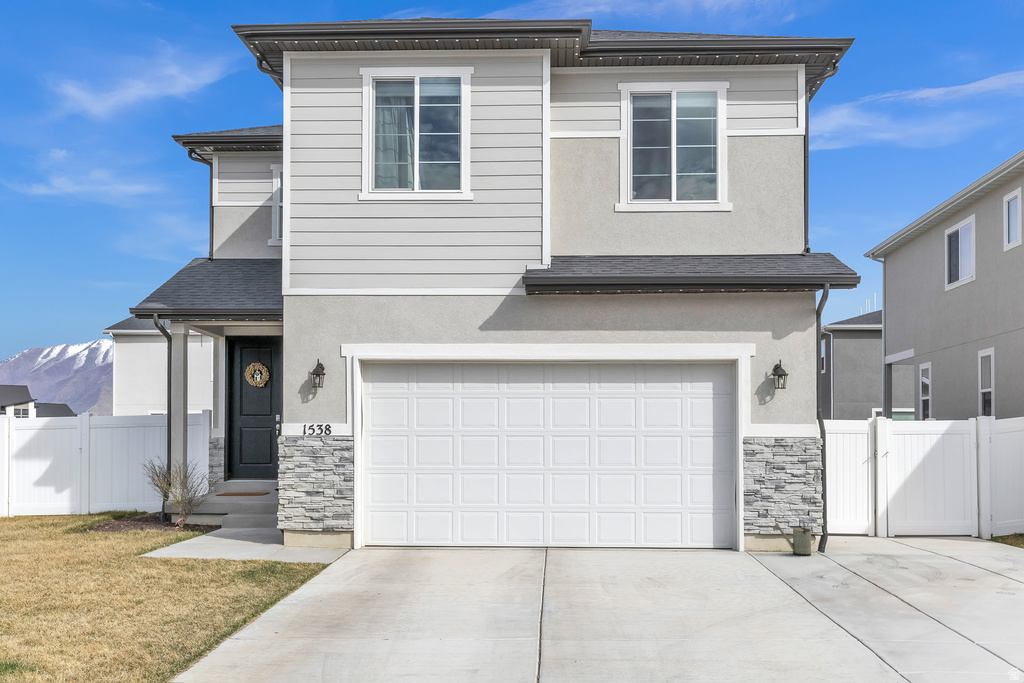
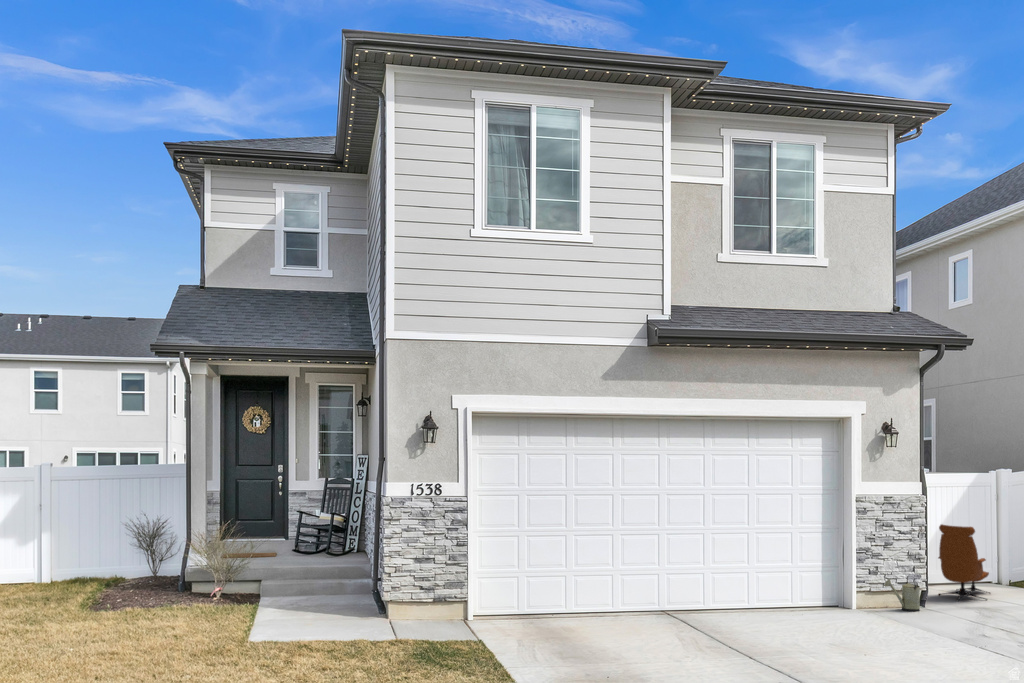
lounge chair: none [847,469,912,548] -> present [938,524,990,601]

